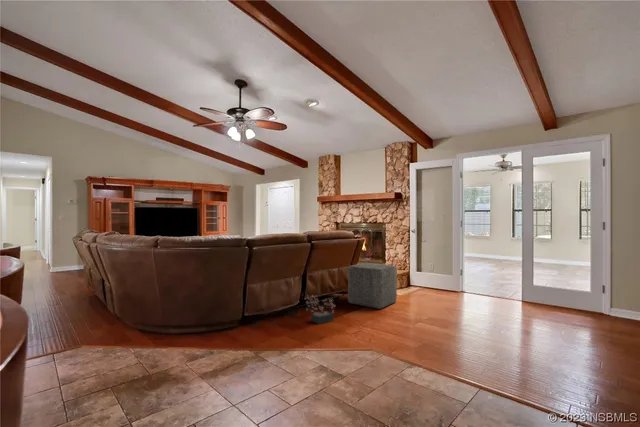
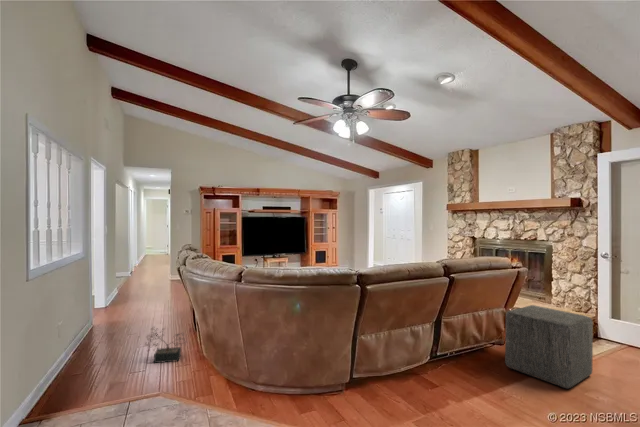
decorative plant: present [307,296,335,324] -> present [146,328,183,363]

